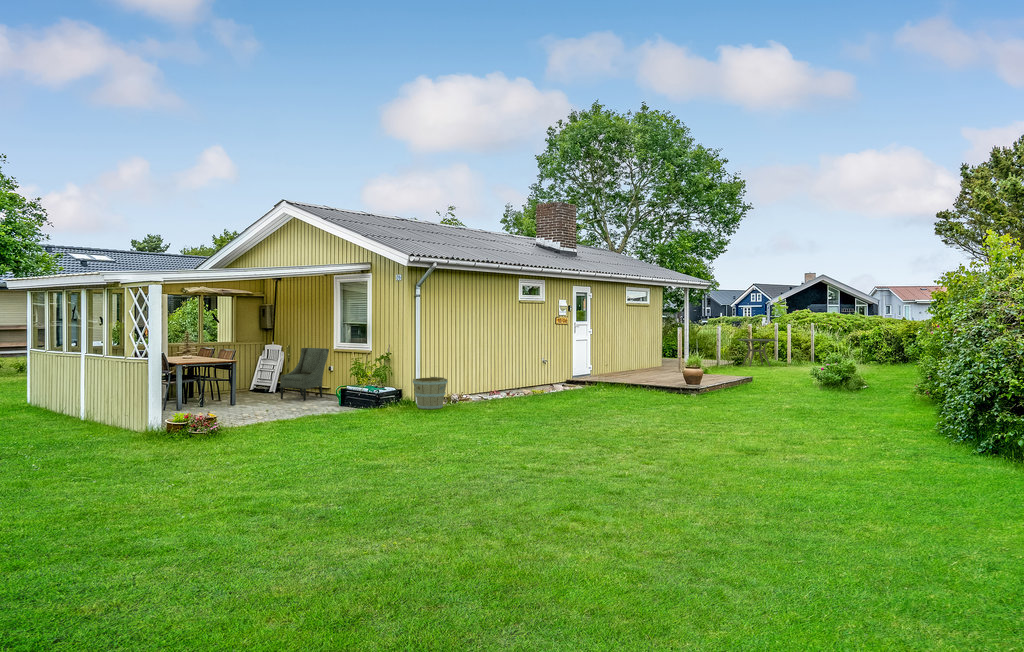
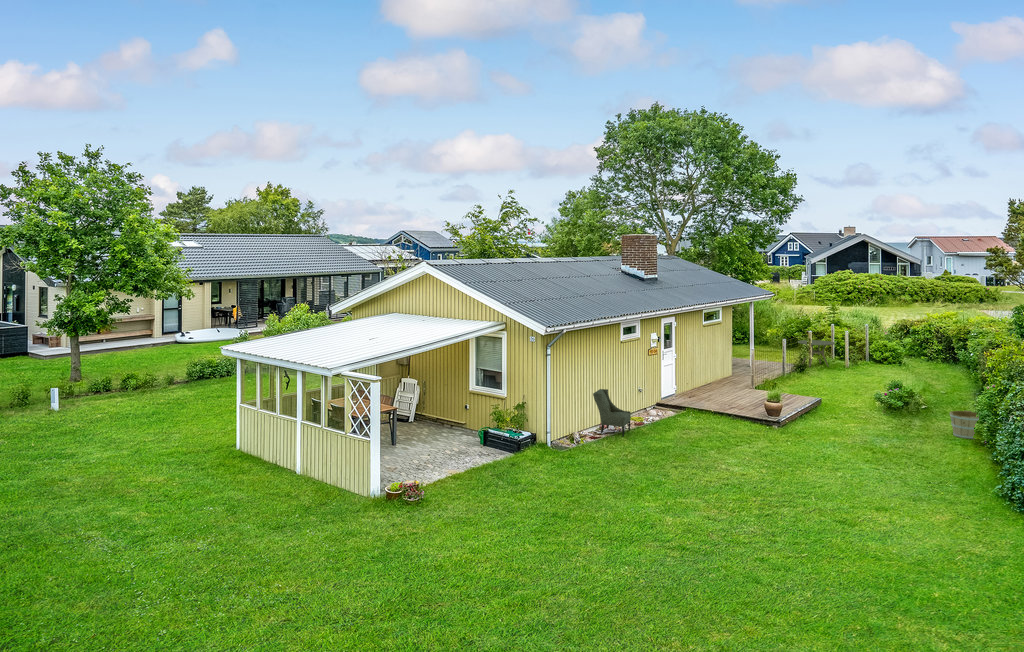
armchair: present [280,348,329,401] -> present [593,389,631,436]
wooden bucket: present [413,377,448,409] -> present [950,410,979,439]

